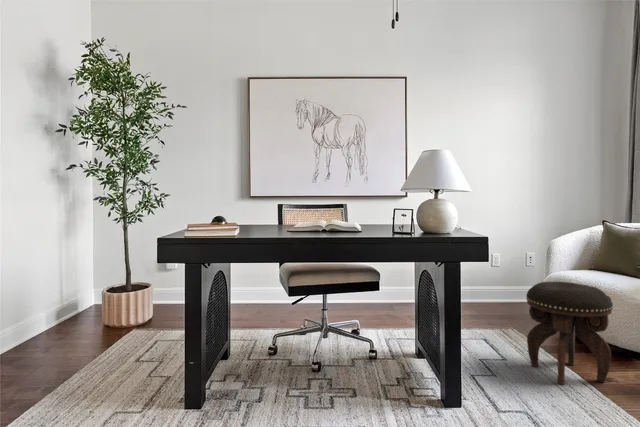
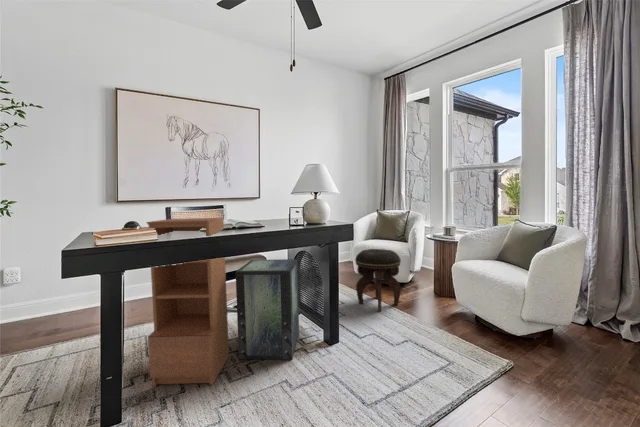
bookcase: none [235,217,318,404] -> present [147,218,229,386]
storage box: none [326,273,413,407] -> present [236,259,299,360]

